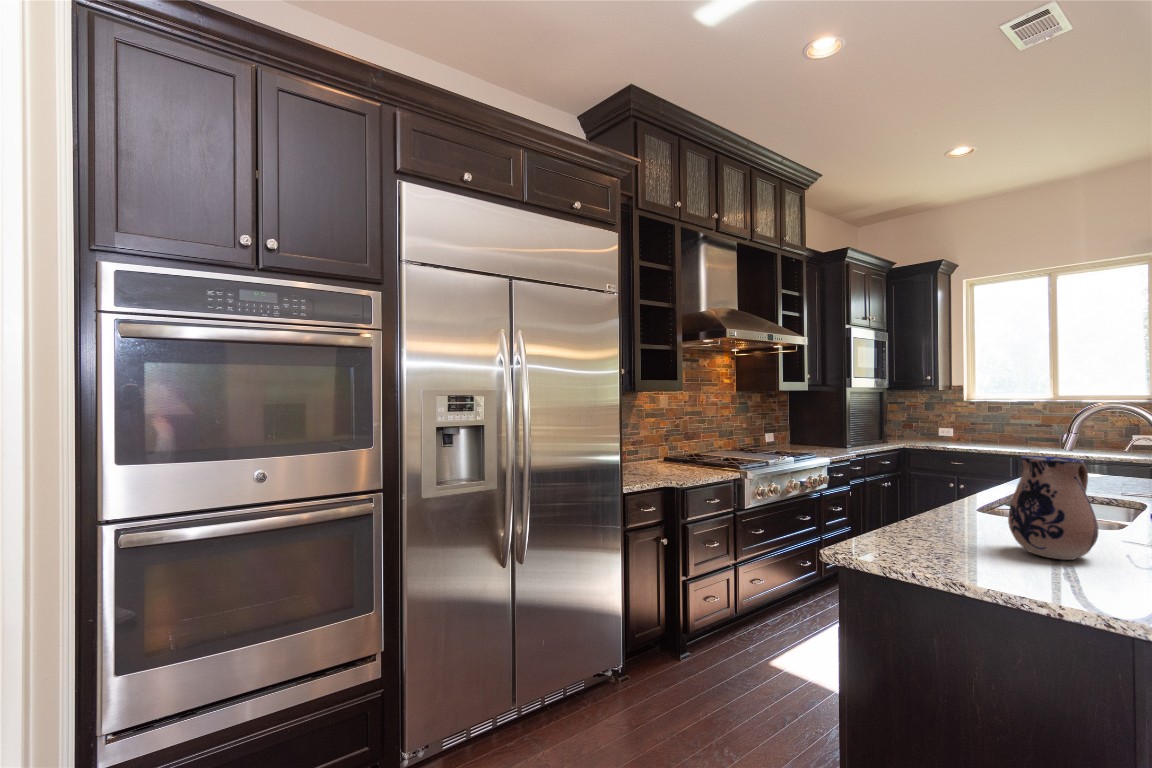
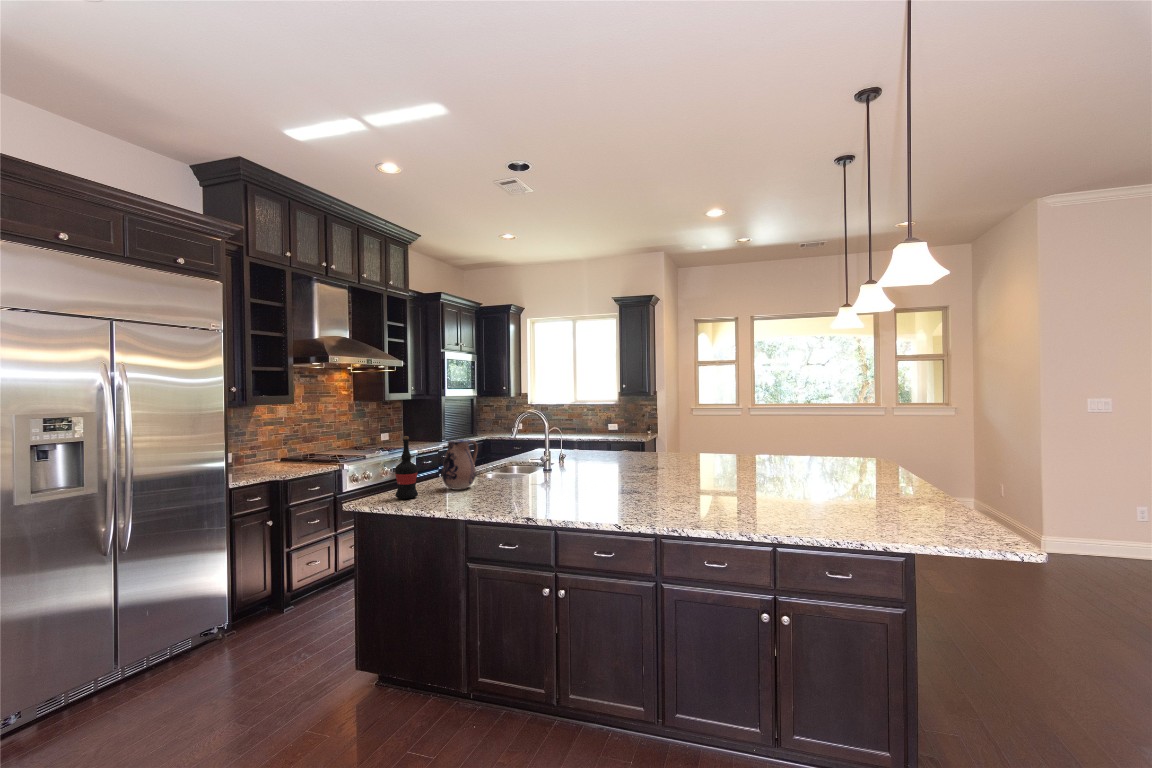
wine bottle: none [929,443,982,568] -> present [395,436,418,499]

